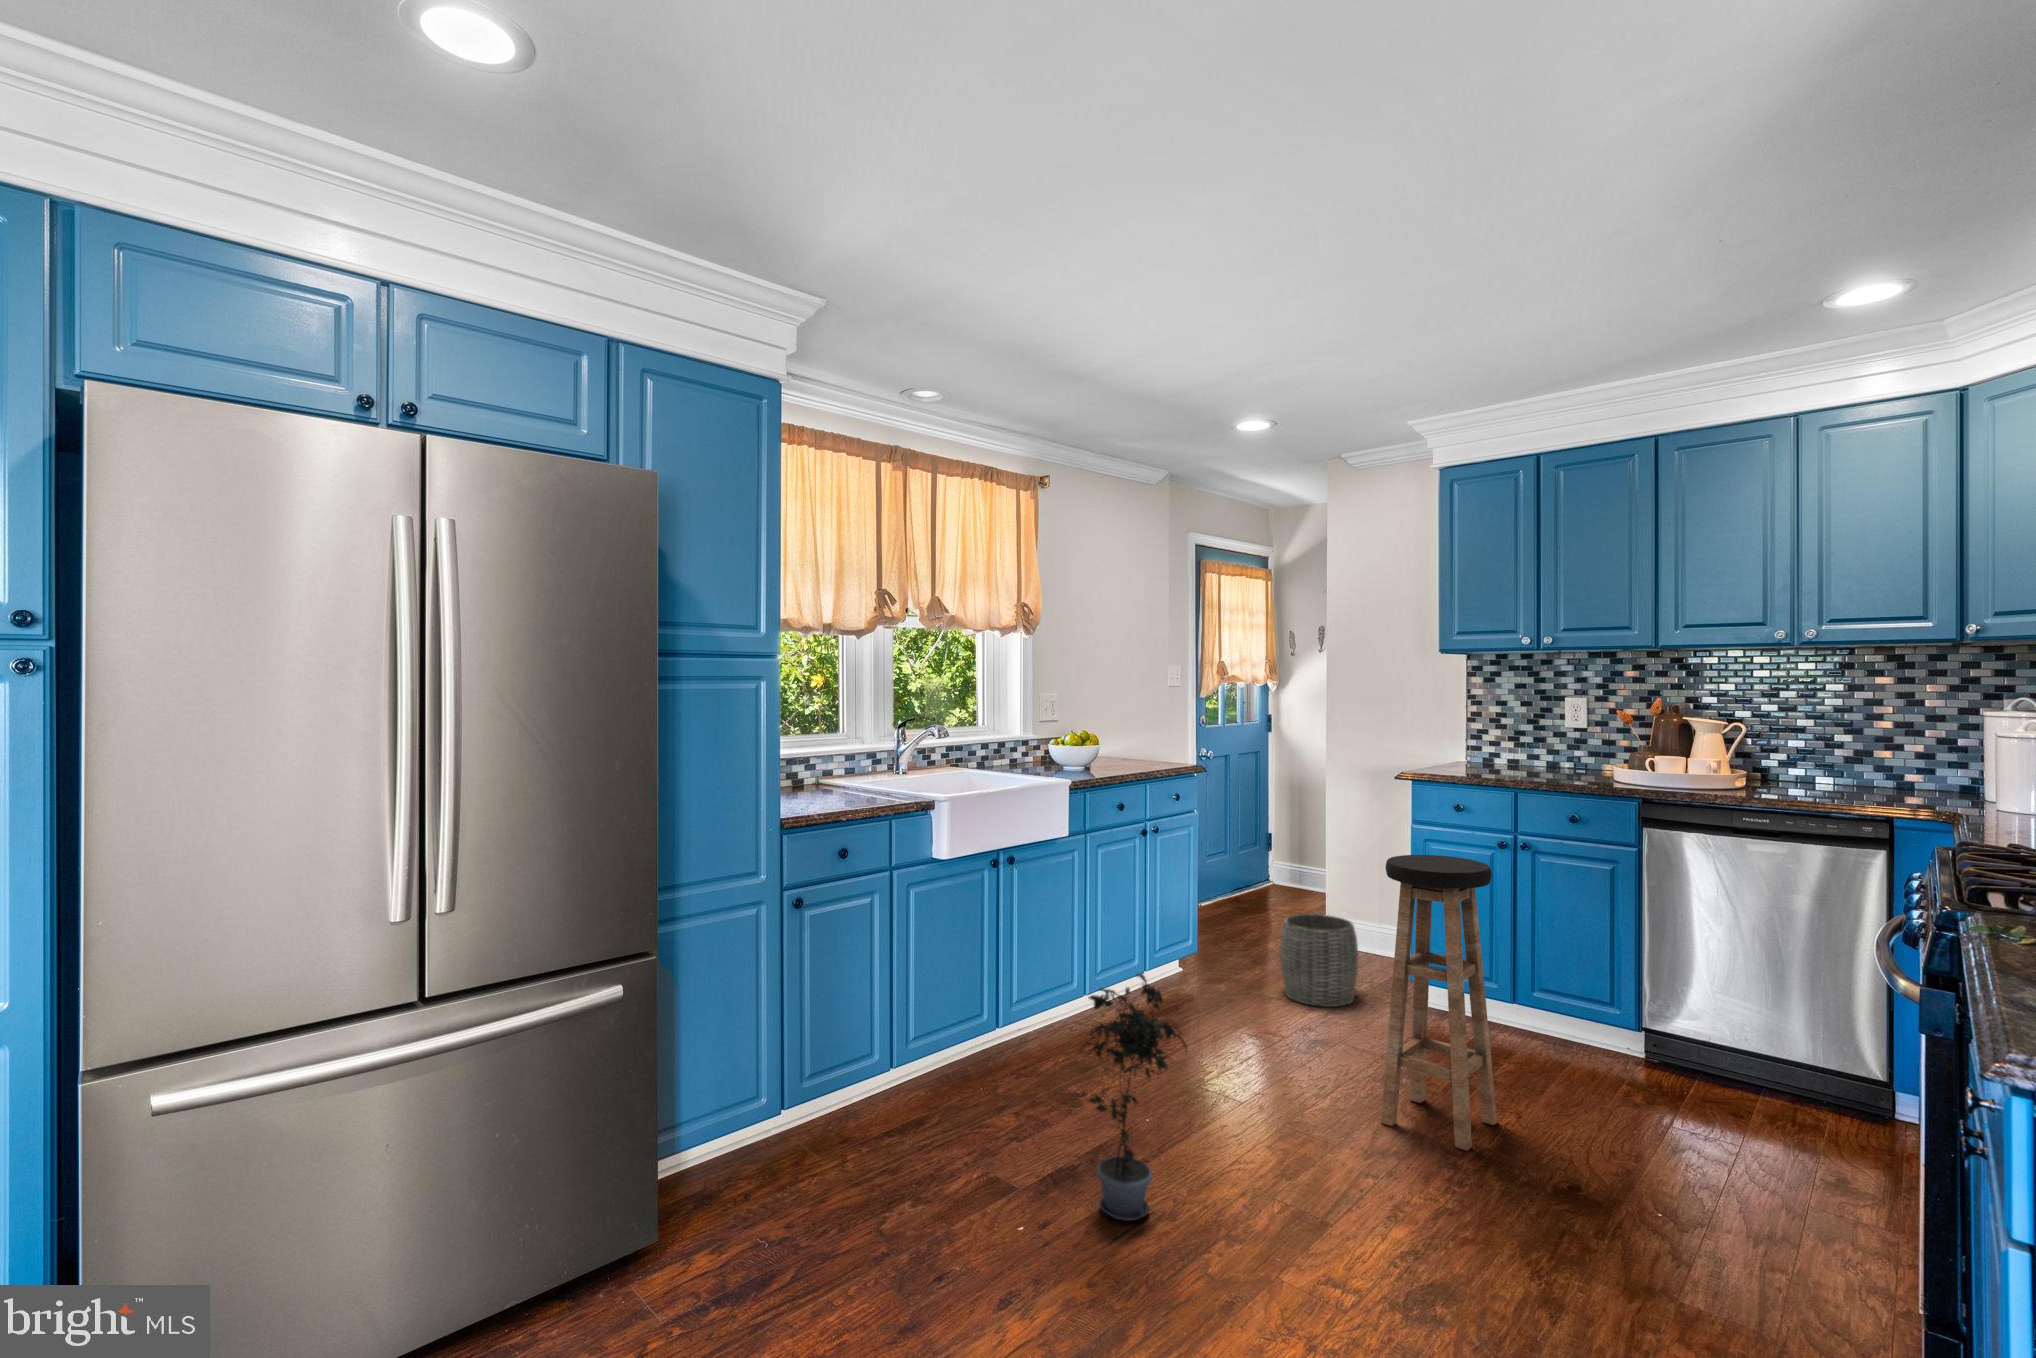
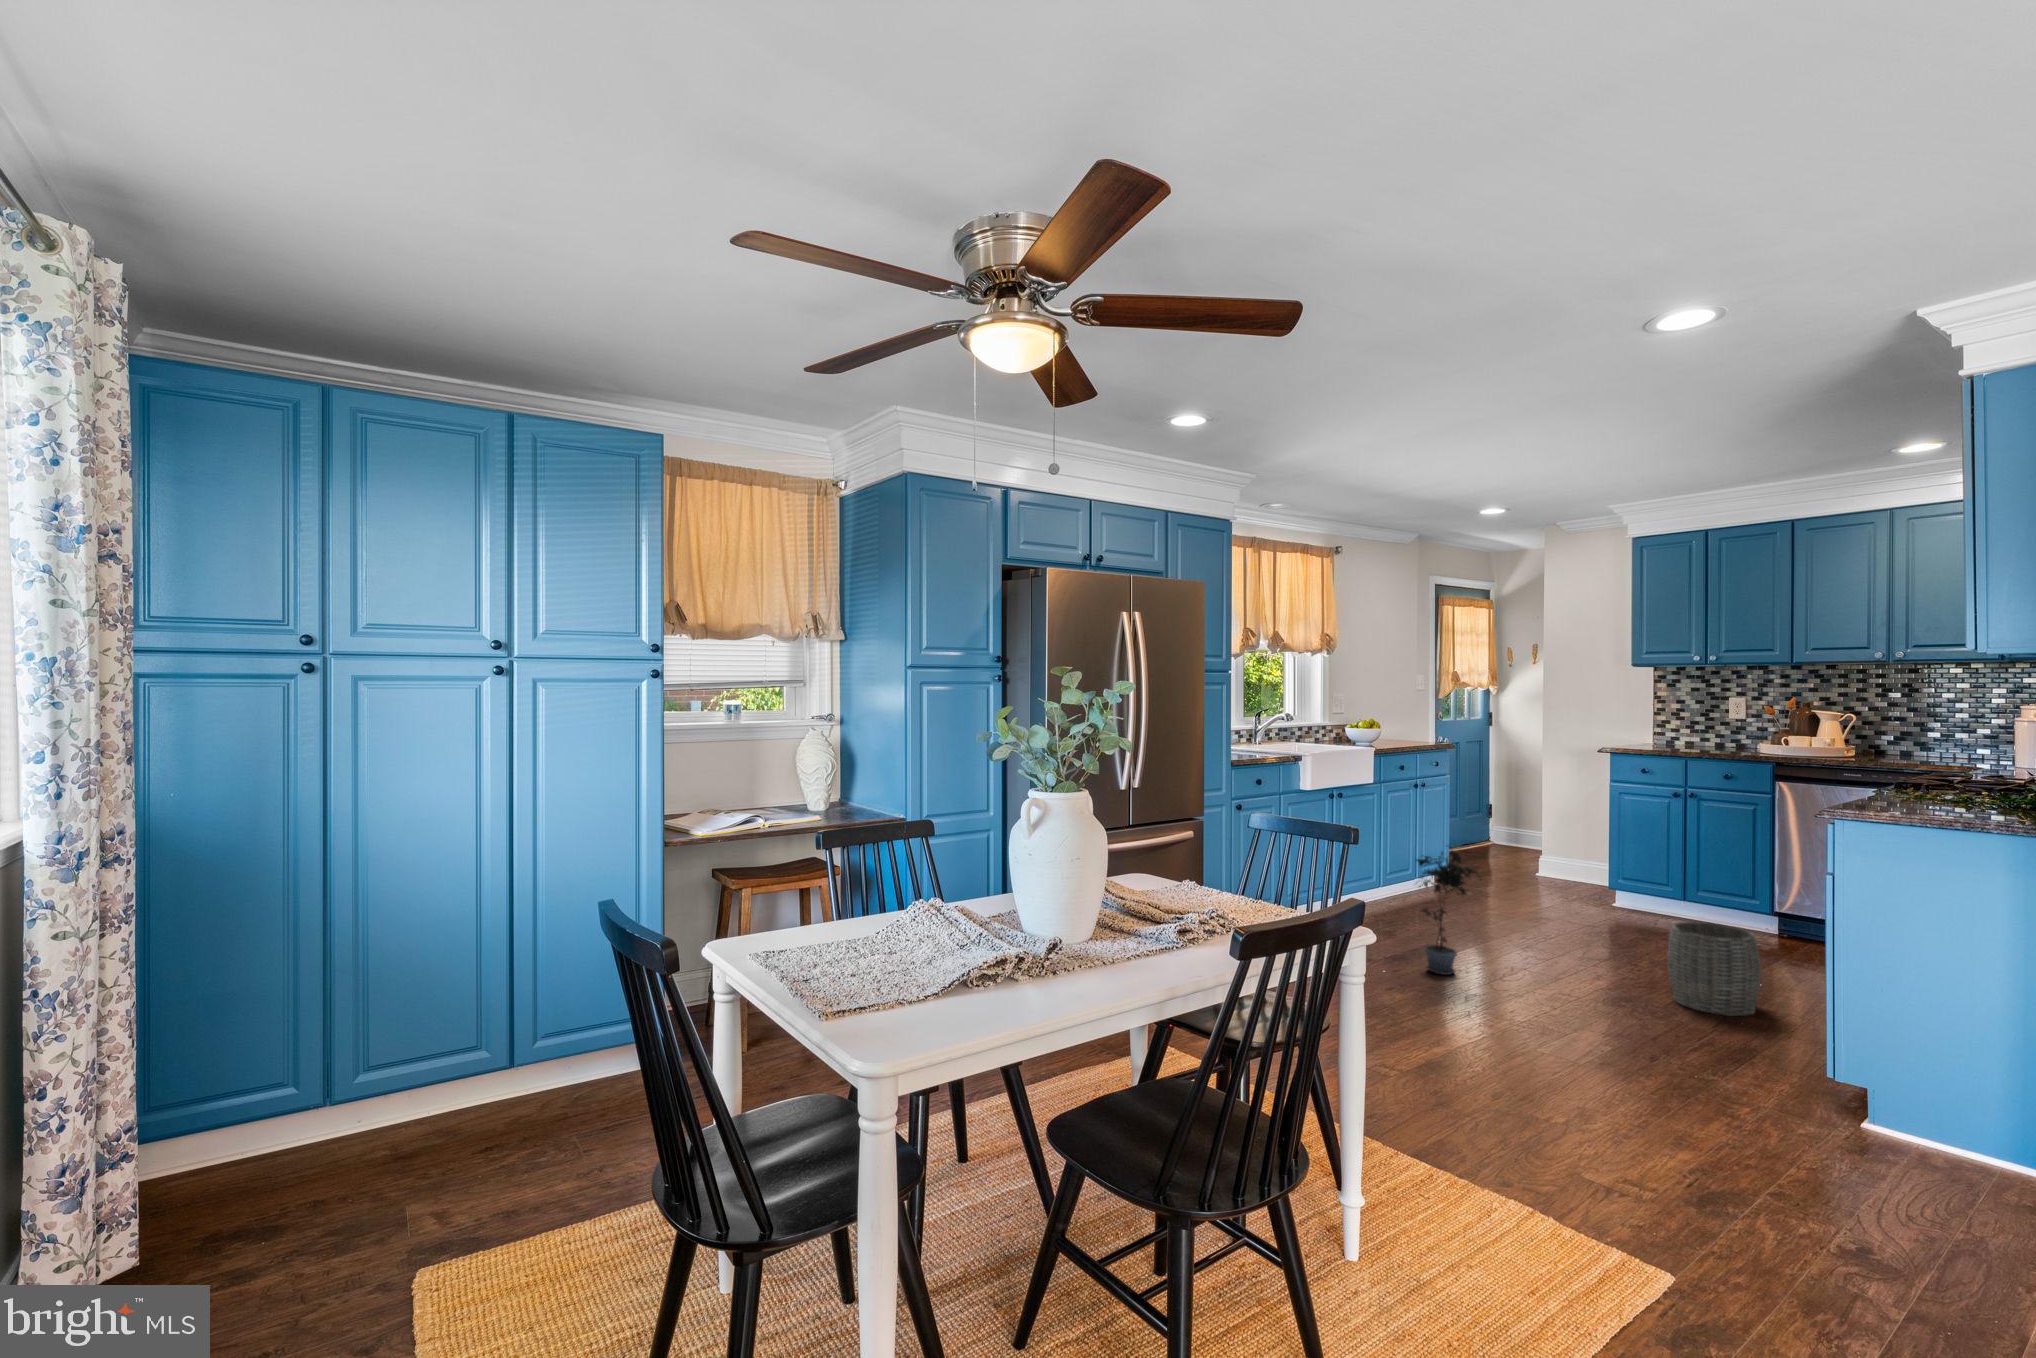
bar stool: present [1381,855,1497,1151] -> none [1591,793,1668,964]
woven basket: present [1280,914,1358,1007] -> present [1667,922,1761,1016]

